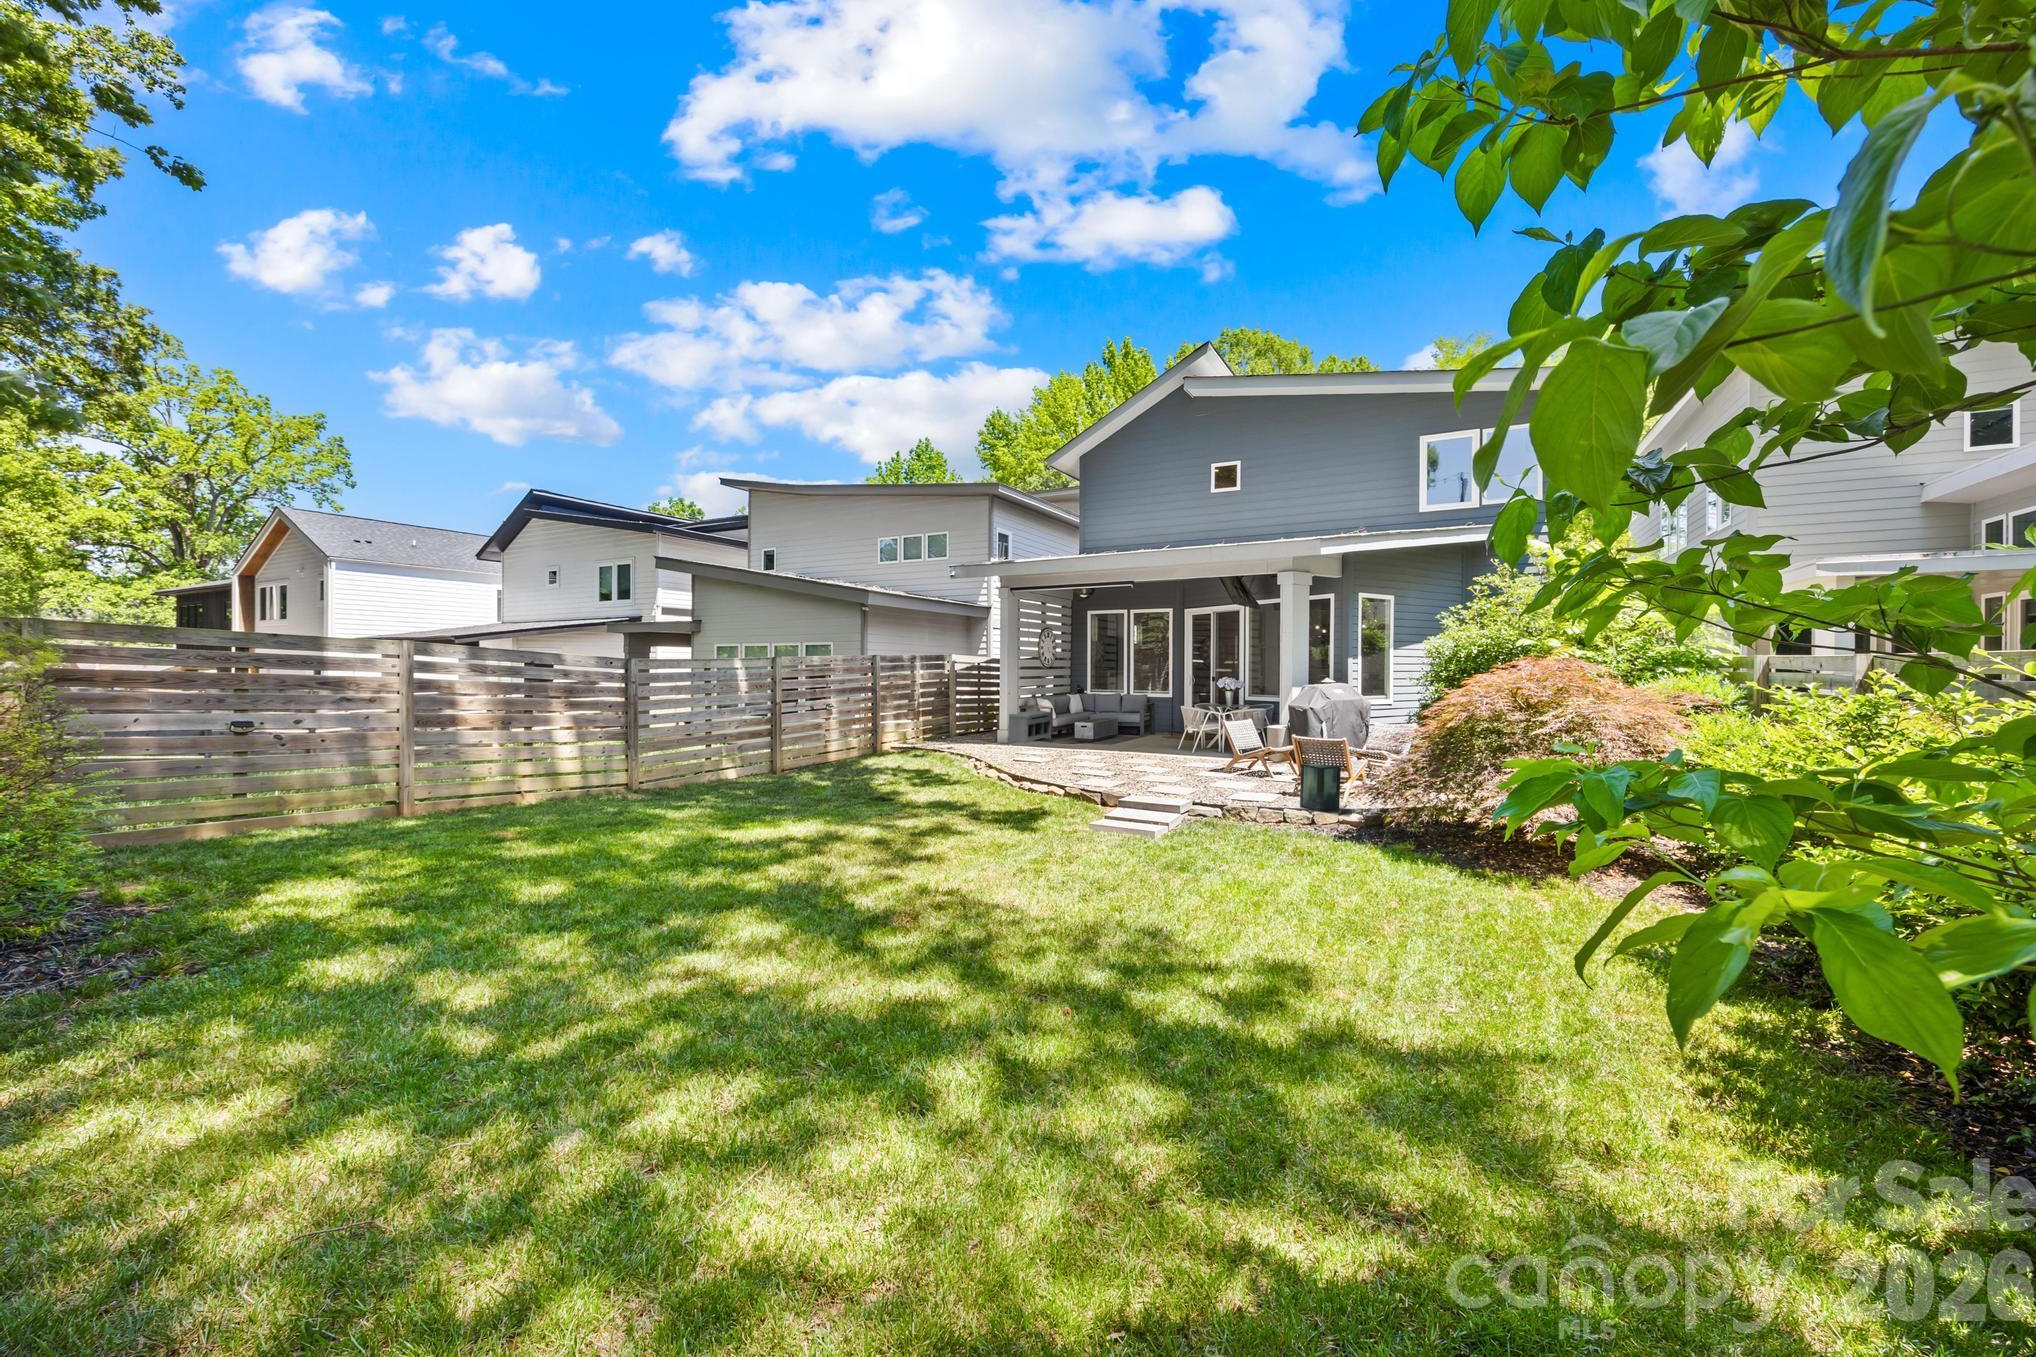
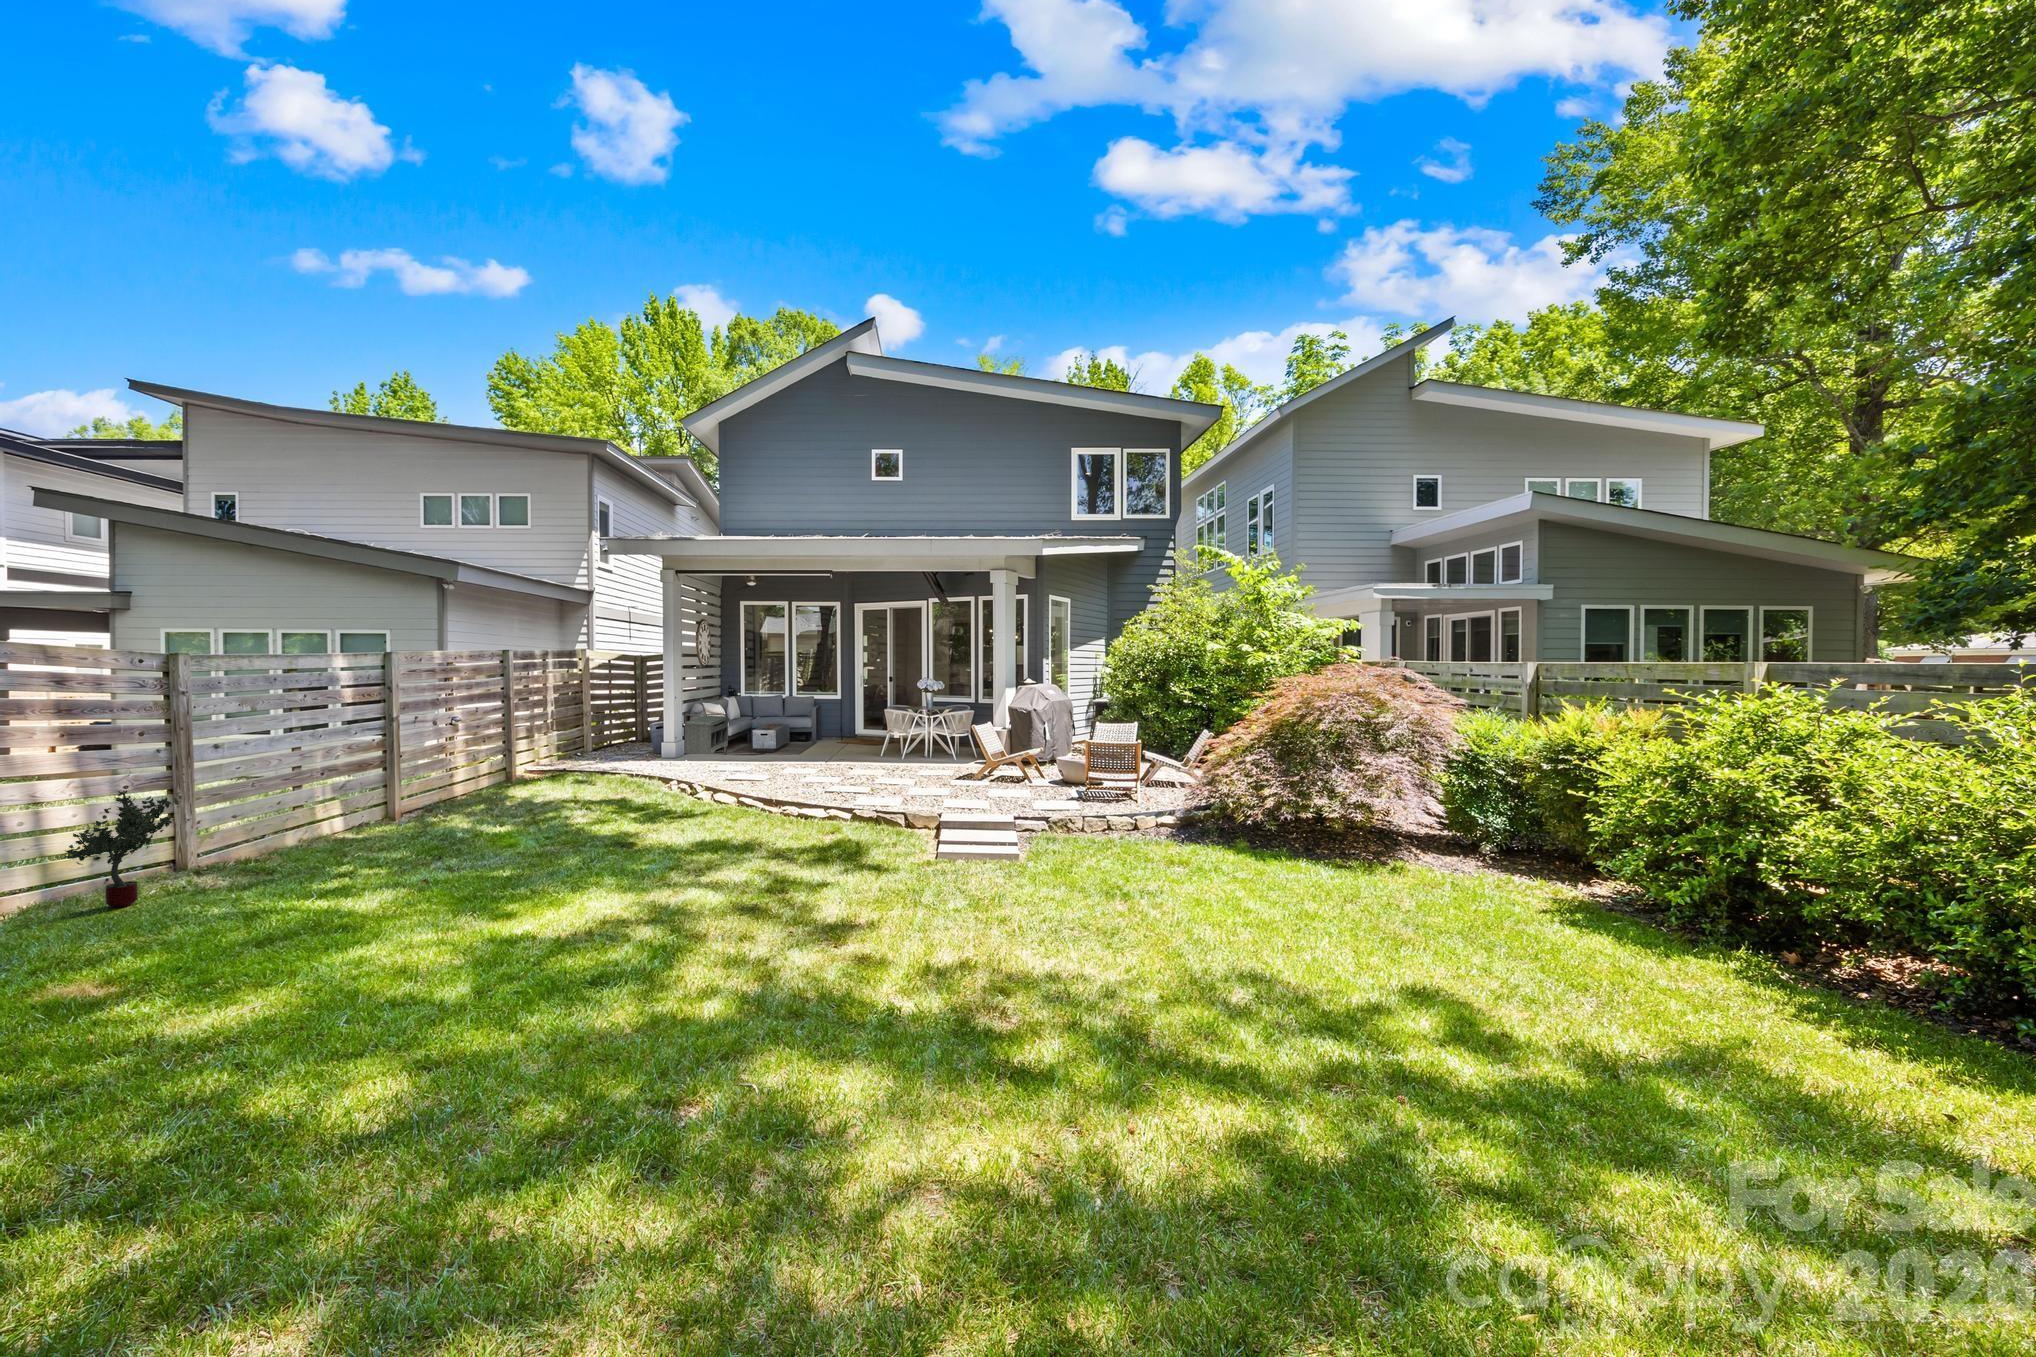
potted tree: none [561,728,616,797] -> present [64,791,172,908]
storage box: present [1300,763,1341,812] -> none [1091,765,1126,813]

